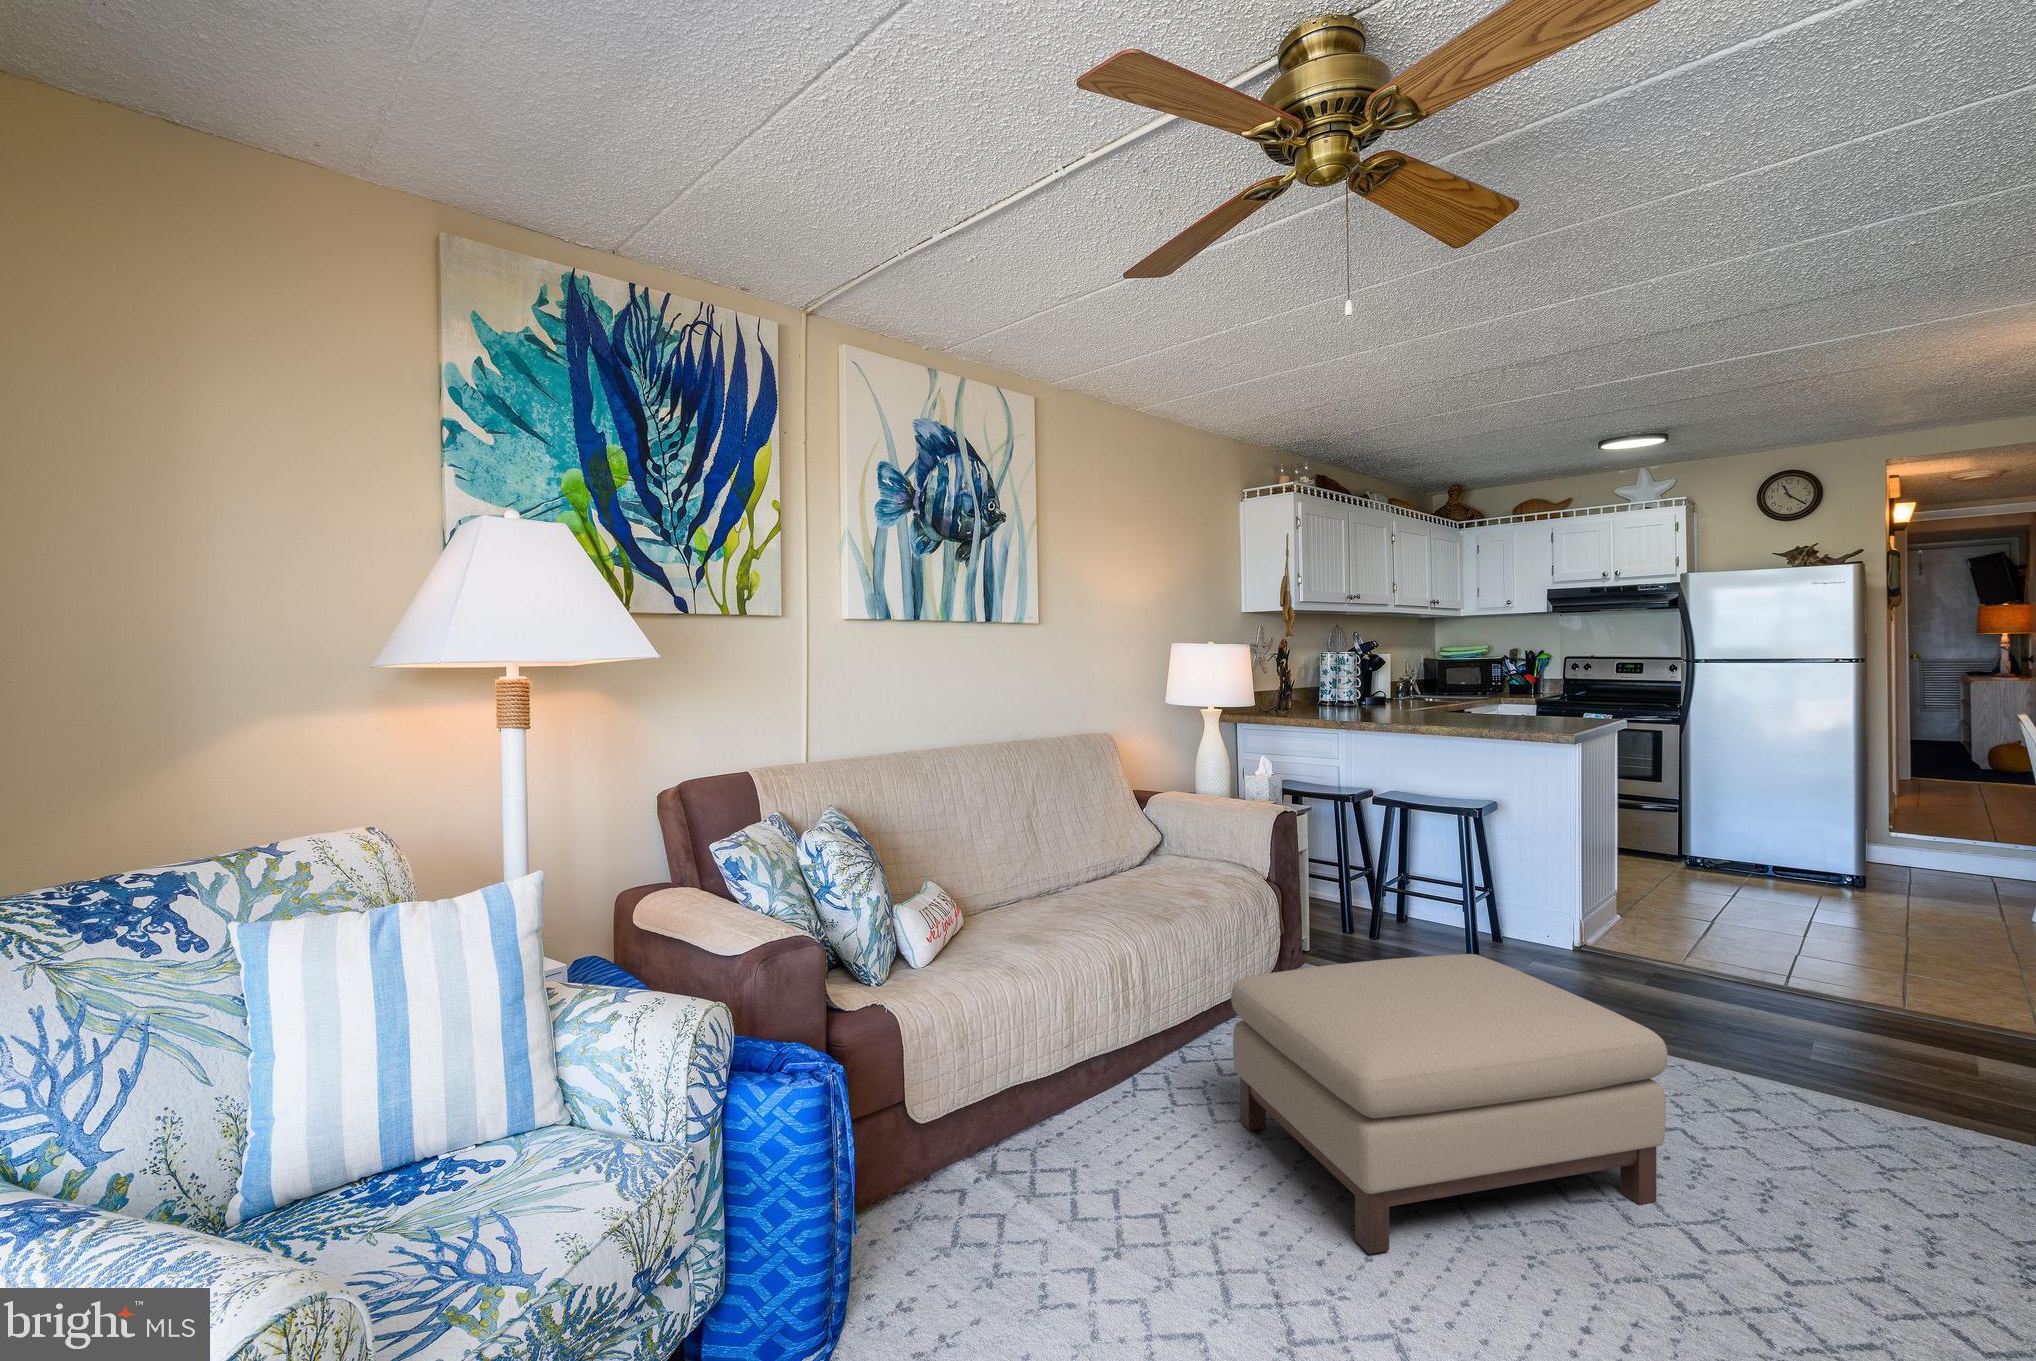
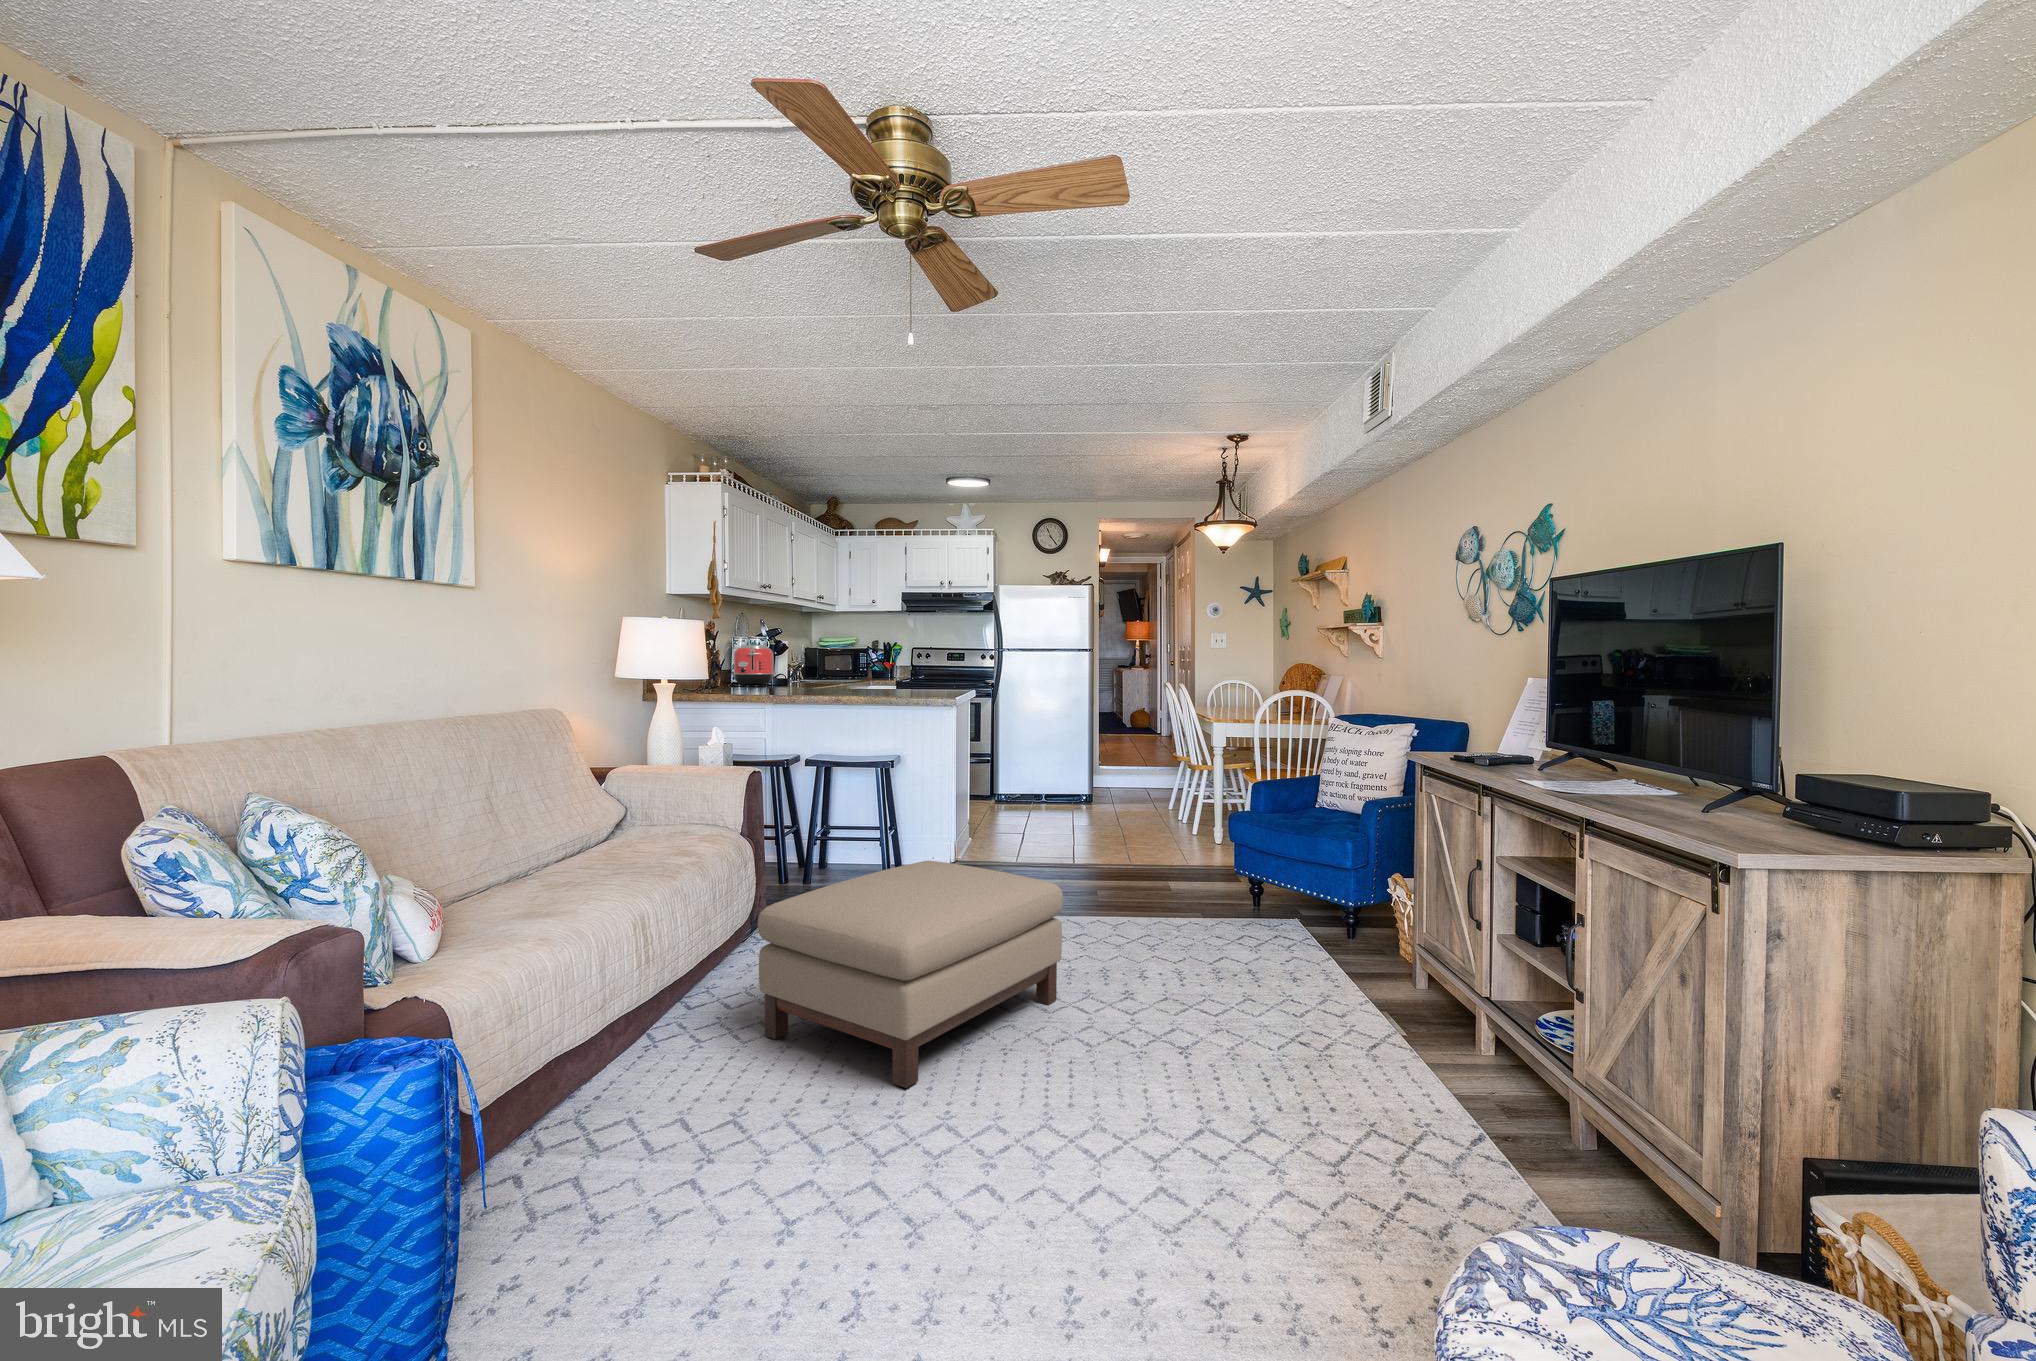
toaster: none [1316,663,1363,707] -> present [733,645,774,685]

